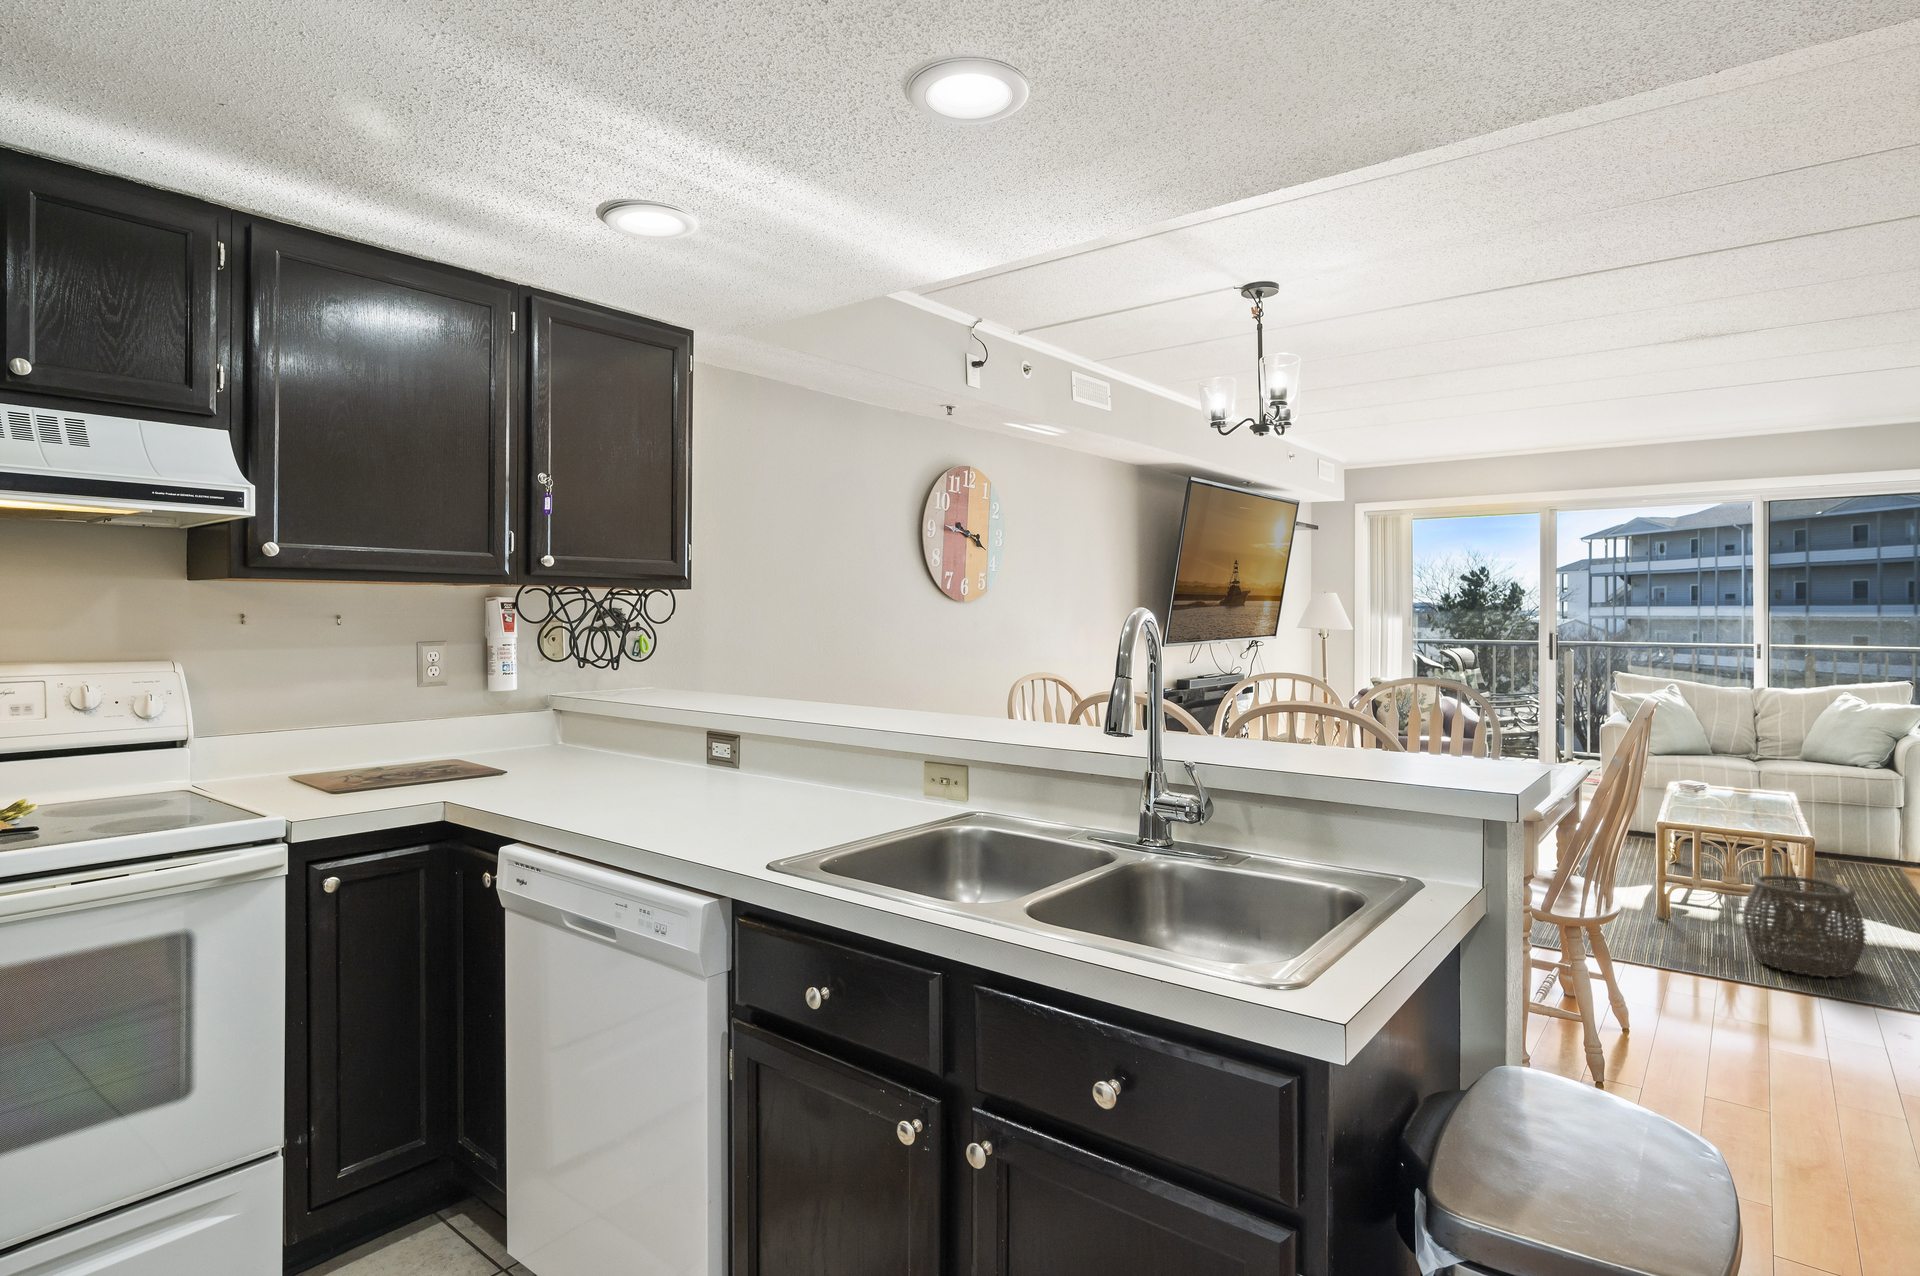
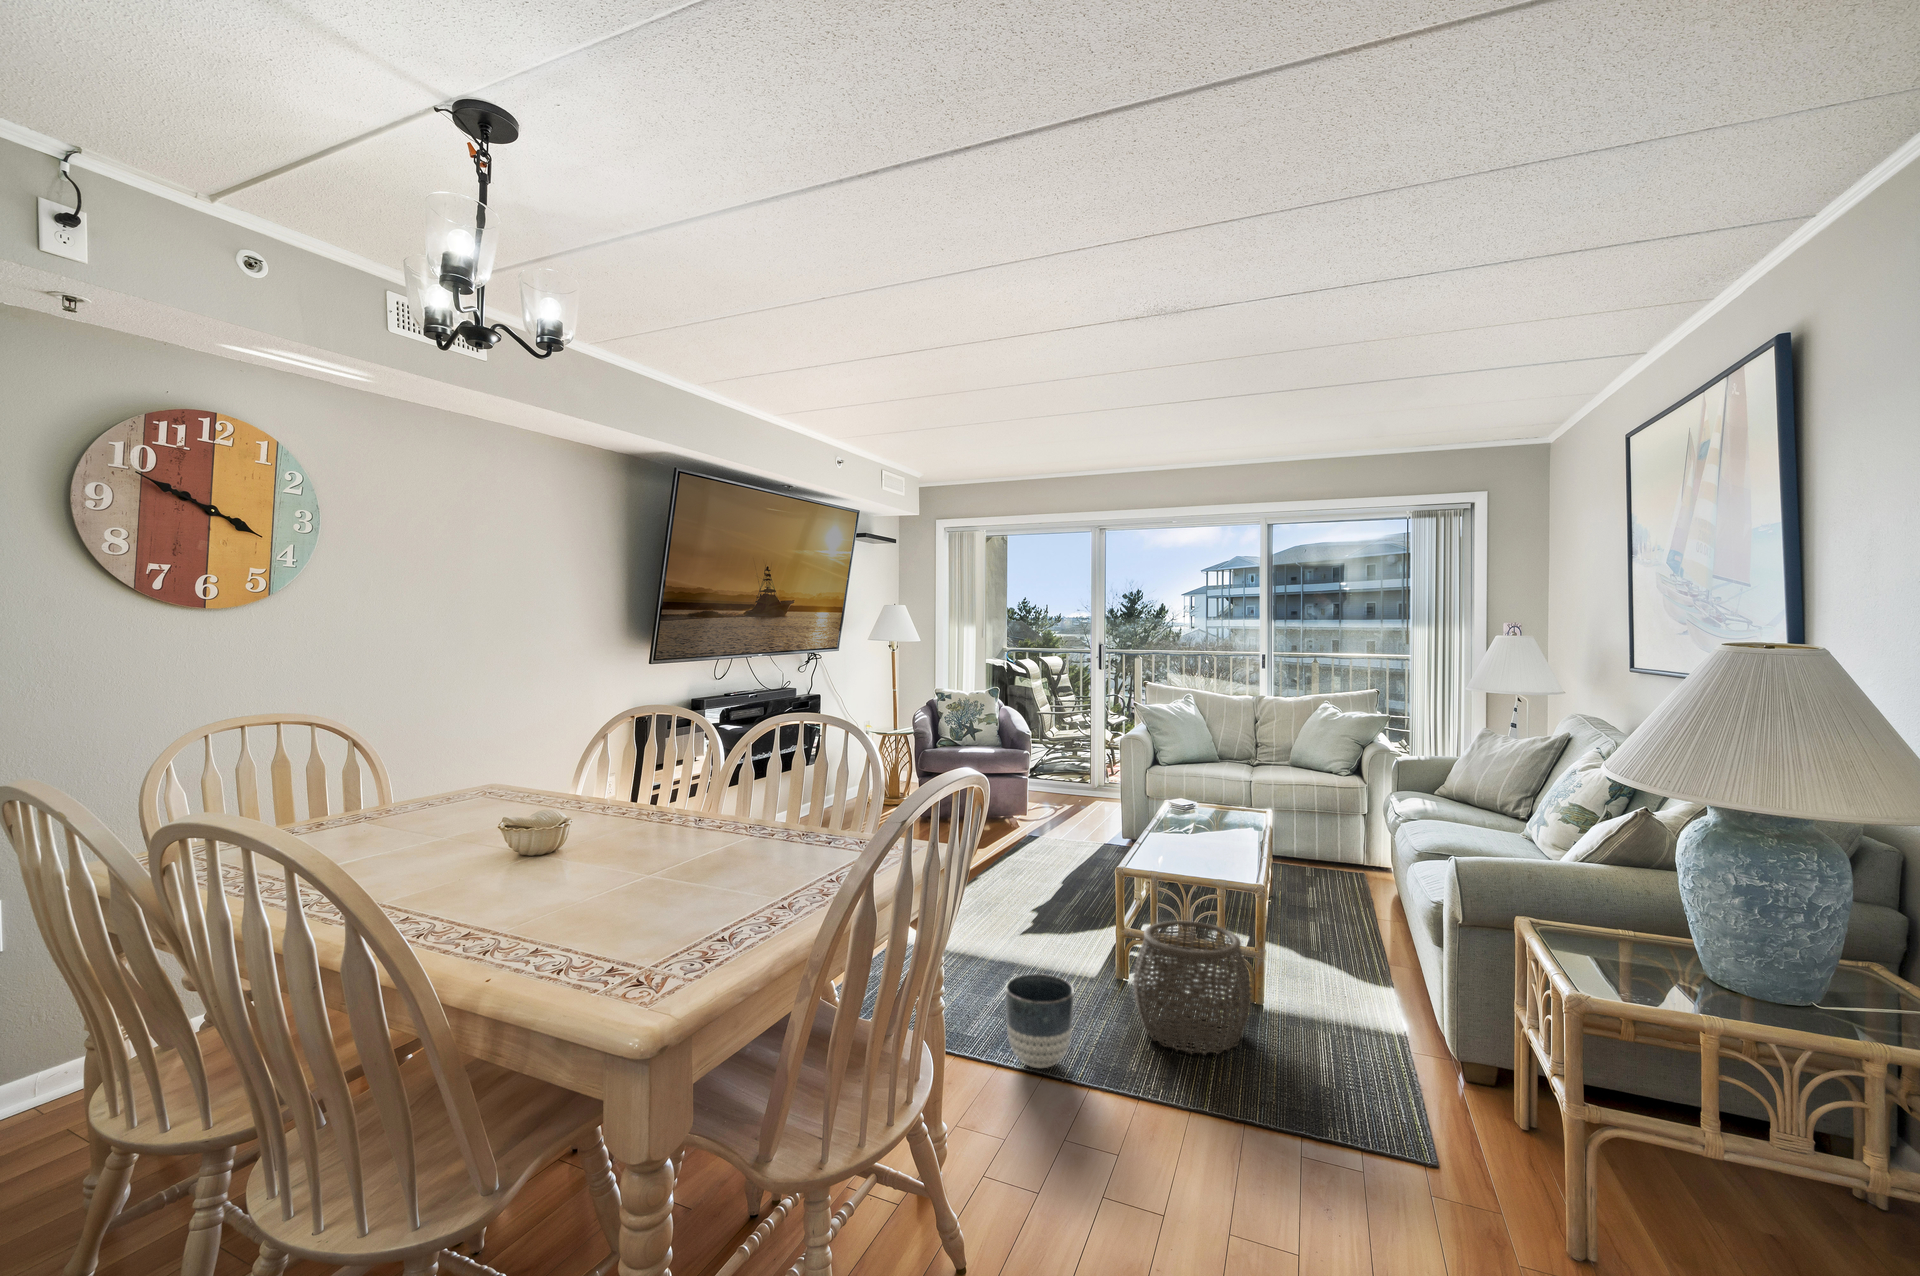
planter: none [1646,907,1712,977] -> present [1005,974,1074,1068]

